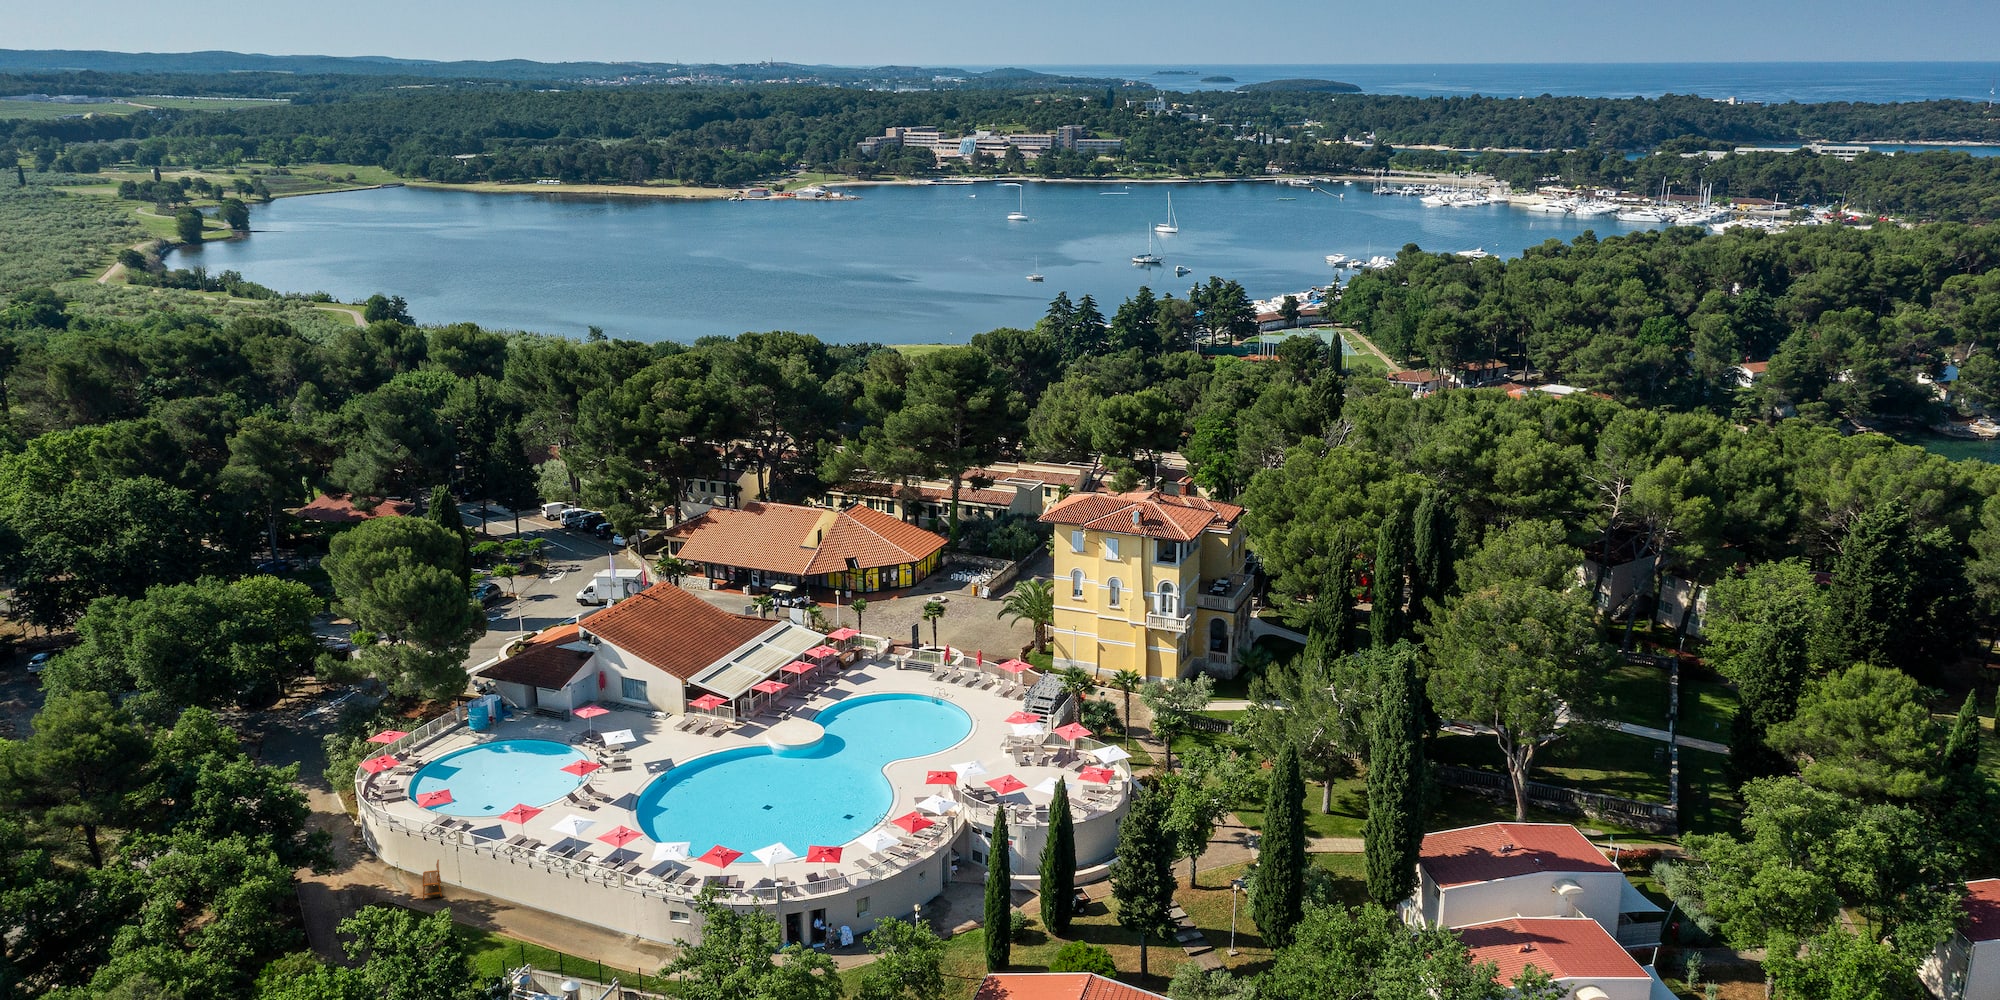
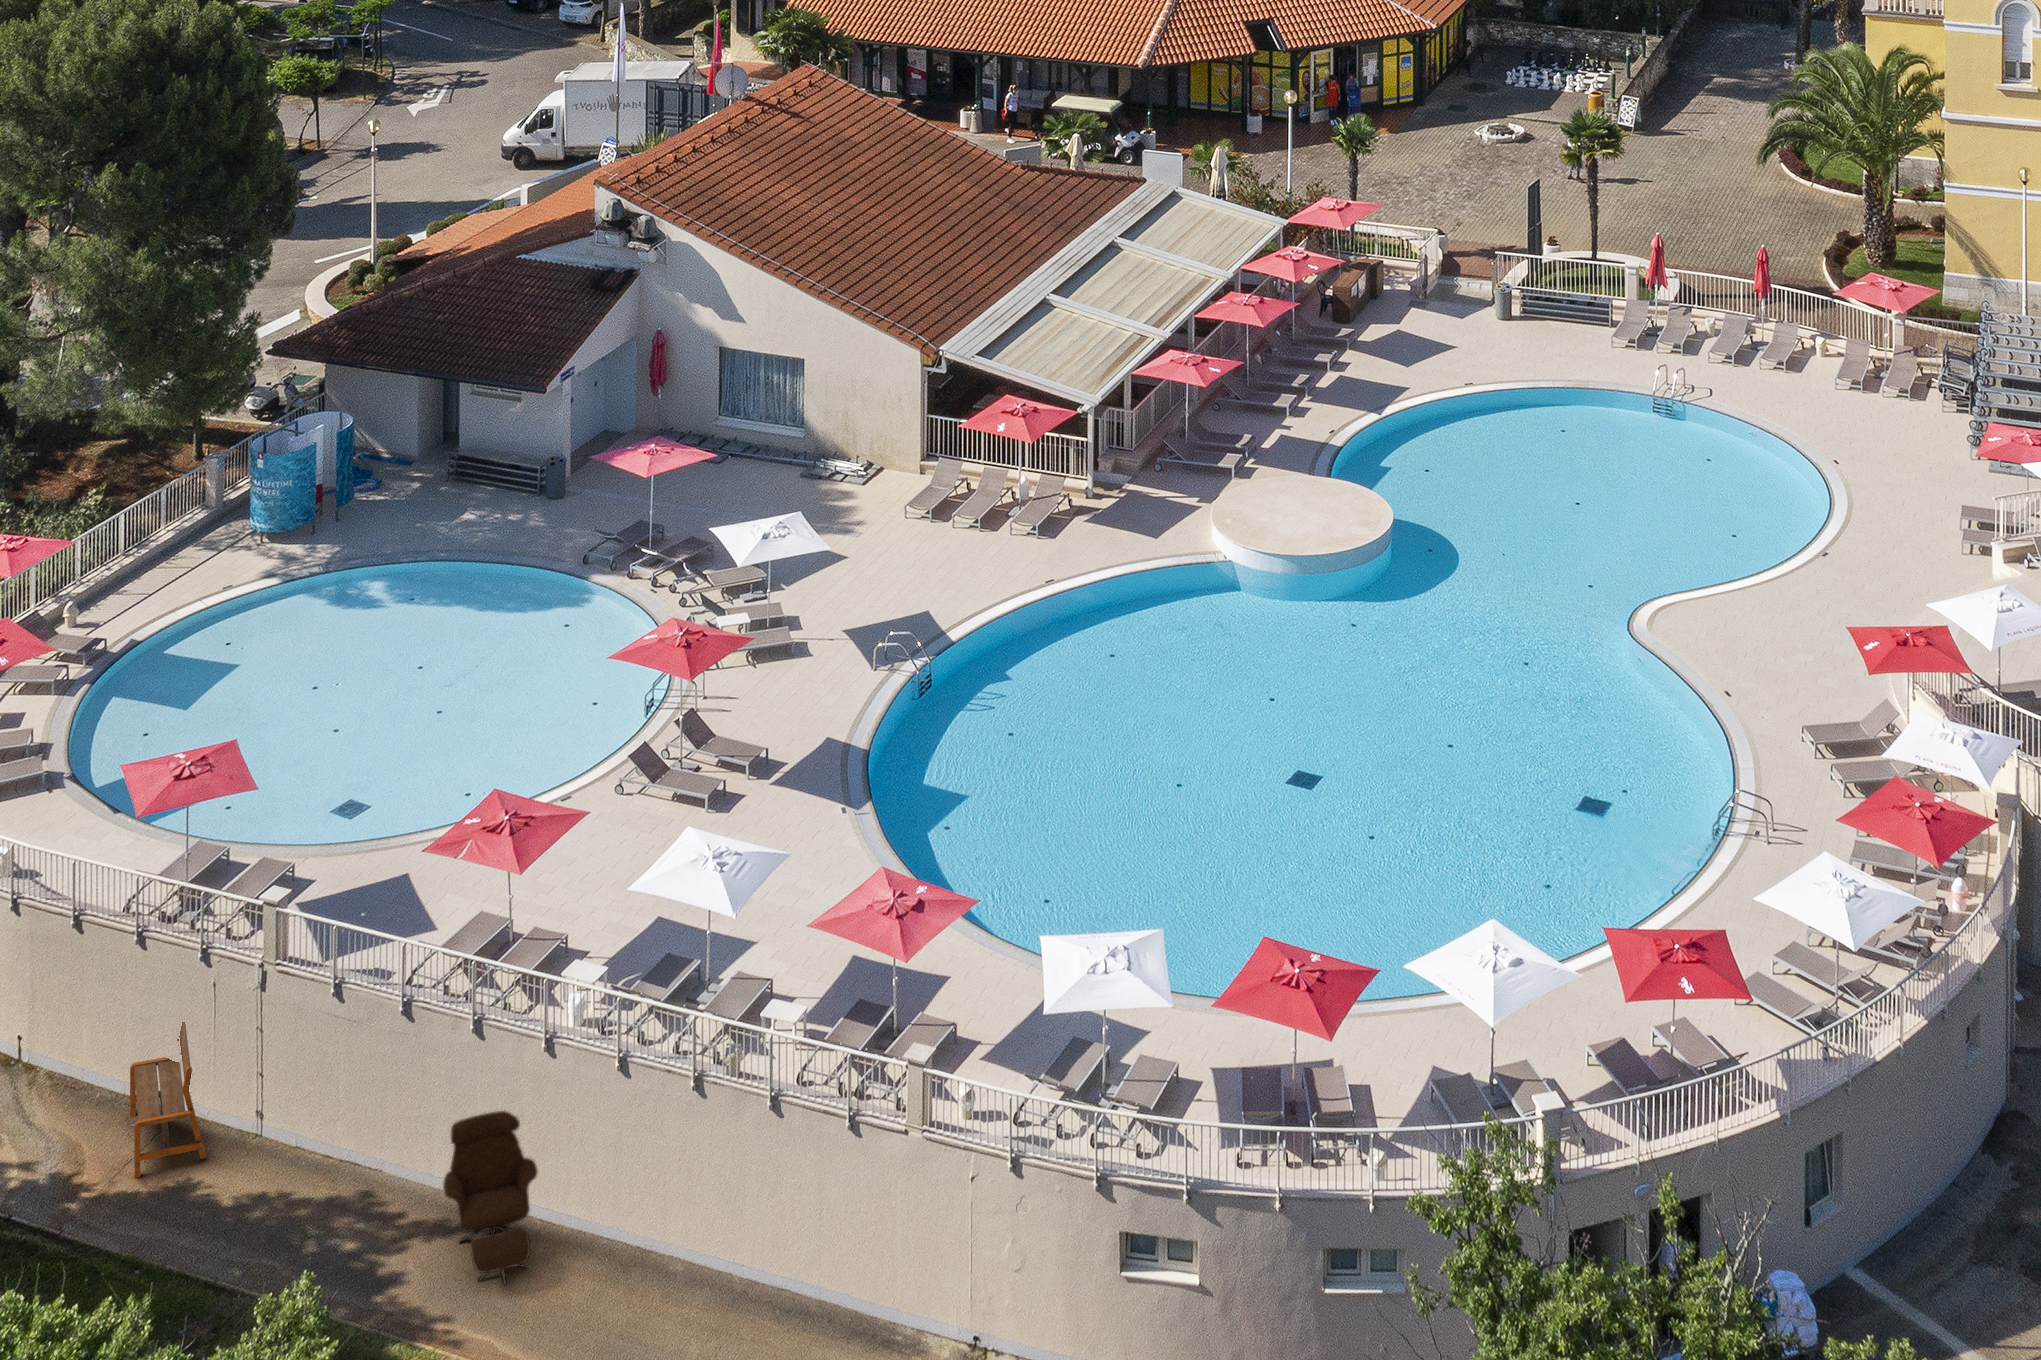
lounge chair: none [503,883,529,926] -> present [443,1110,537,1284]

